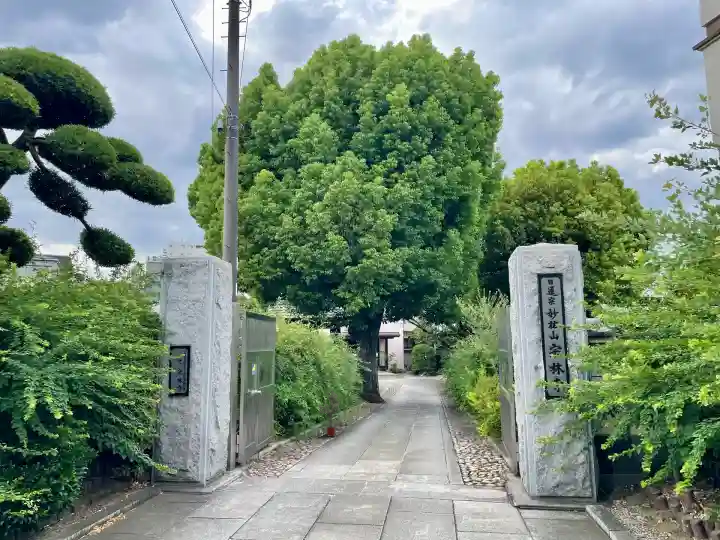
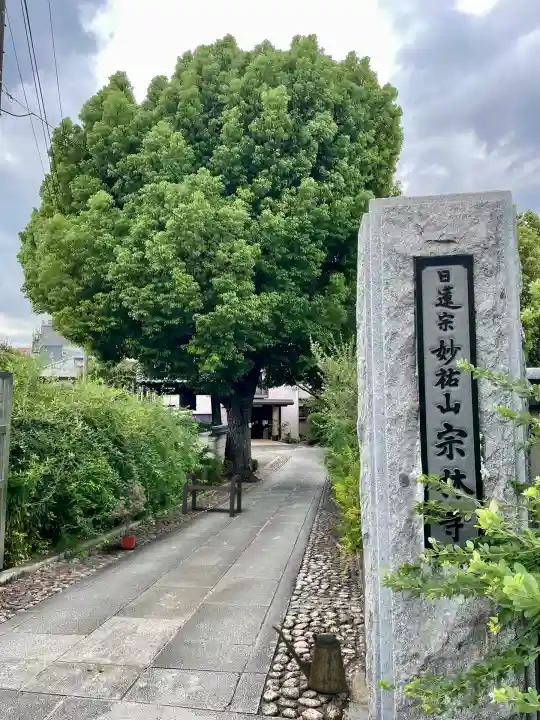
bench: none [346,388,389,420] -> present [182,473,242,517]
watering can: none [464,451,509,481] -> present [272,626,357,693]

